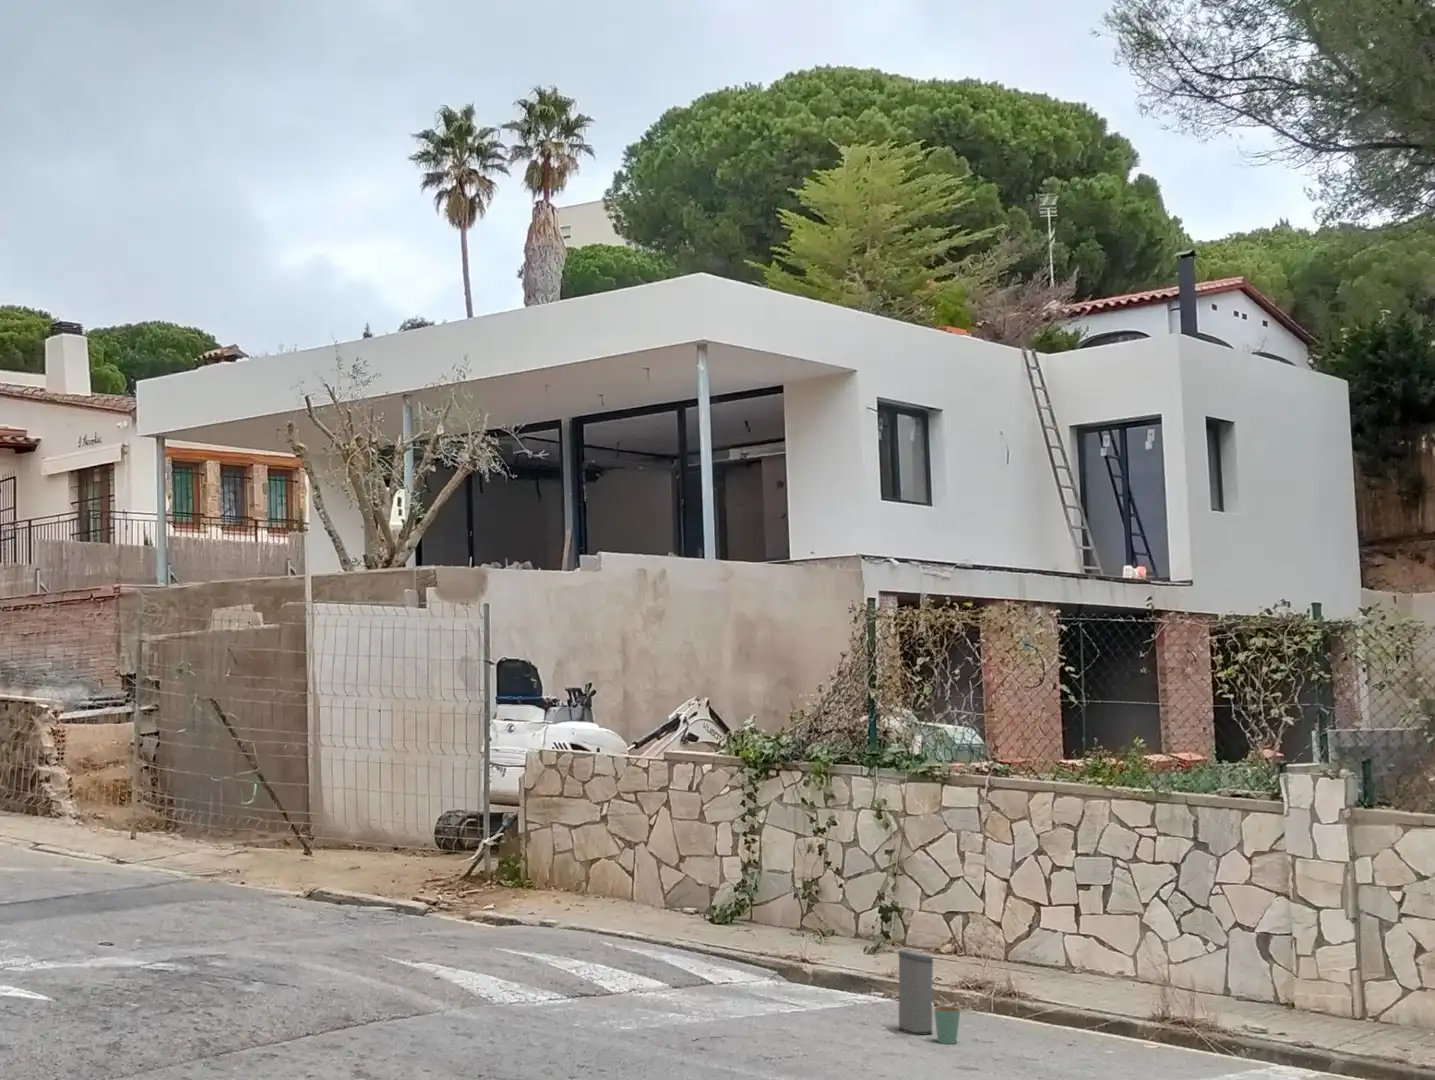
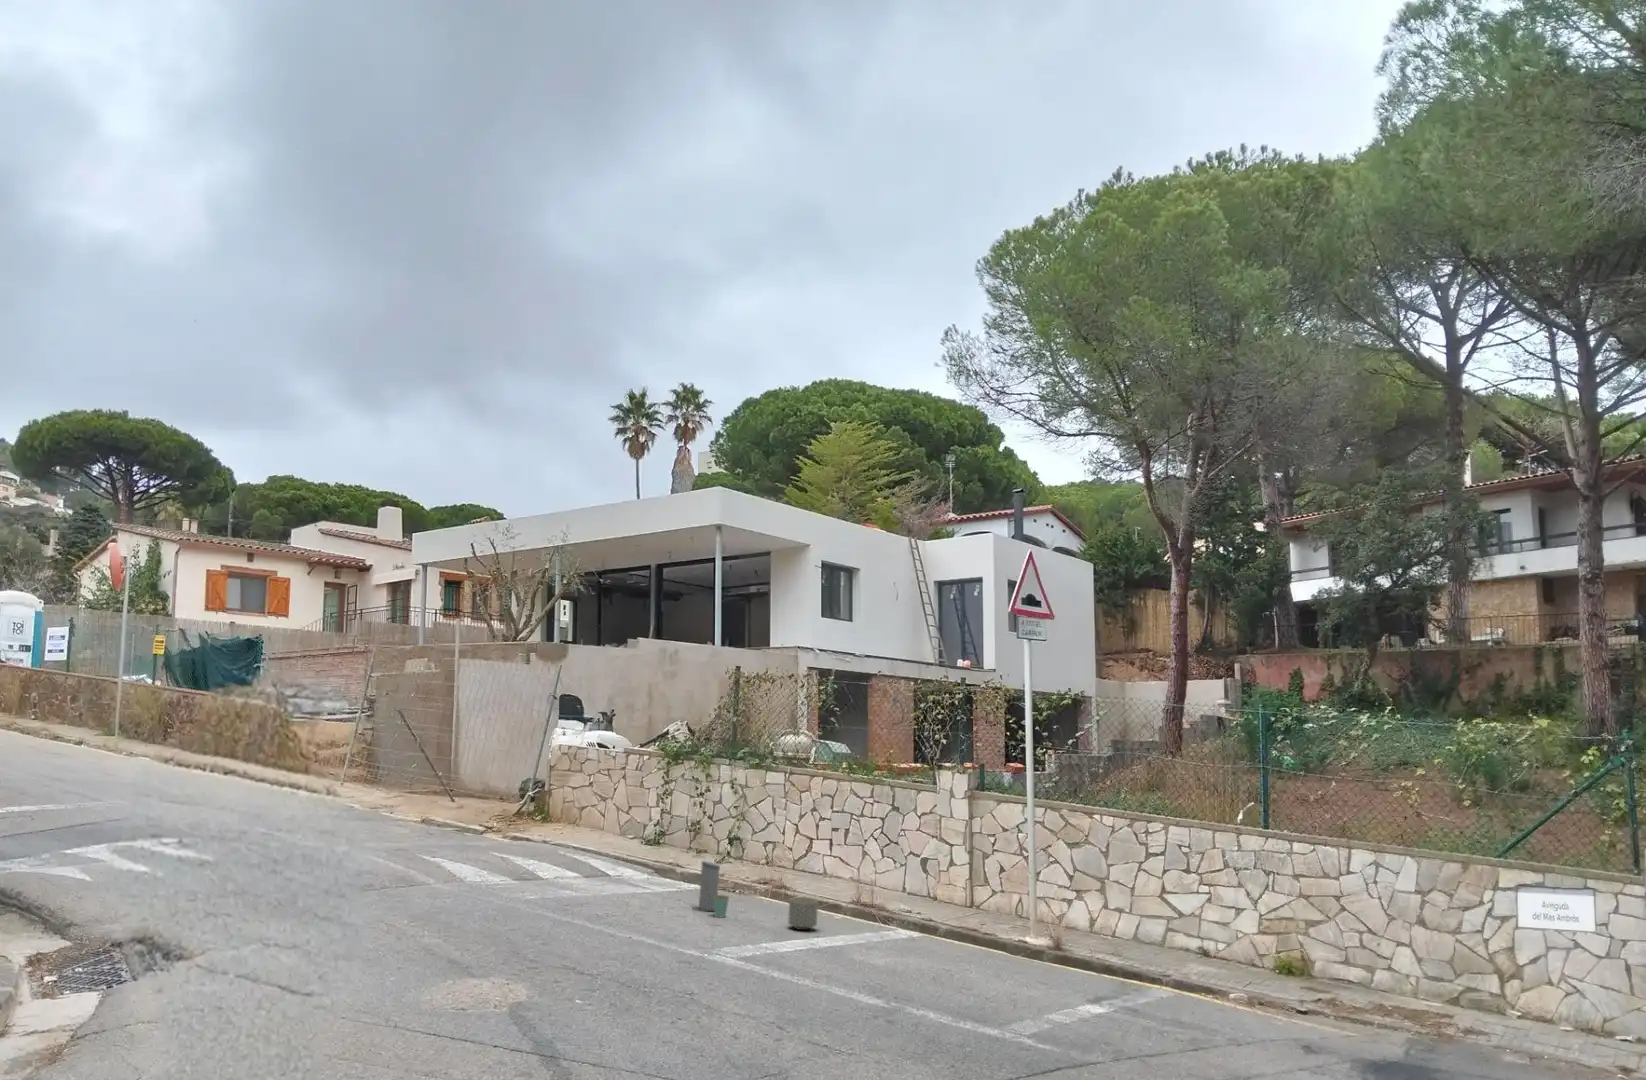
planter: none [1073,1005,1123,1060] -> present [788,898,818,930]

